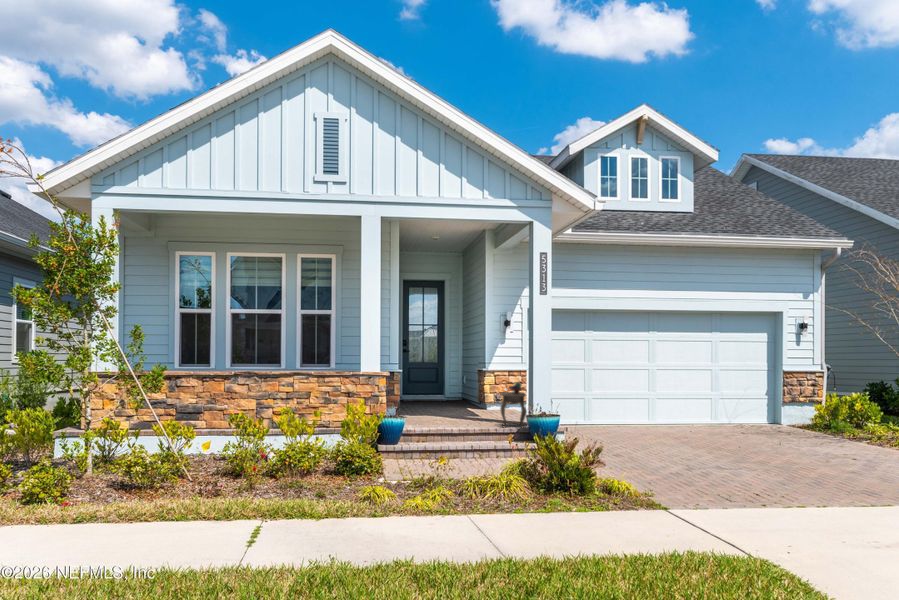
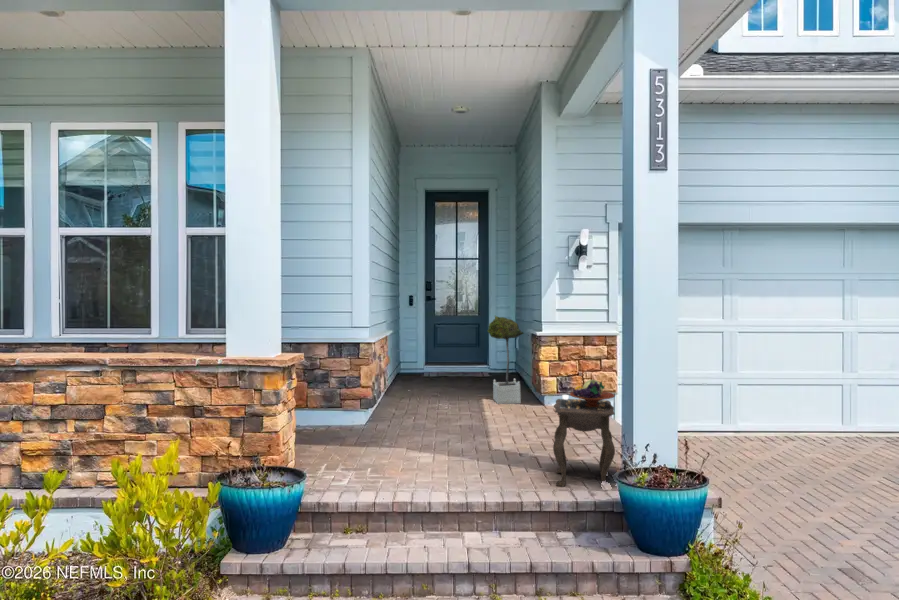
potted tree: none [457,360,477,409] -> present [488,316,523,404]

